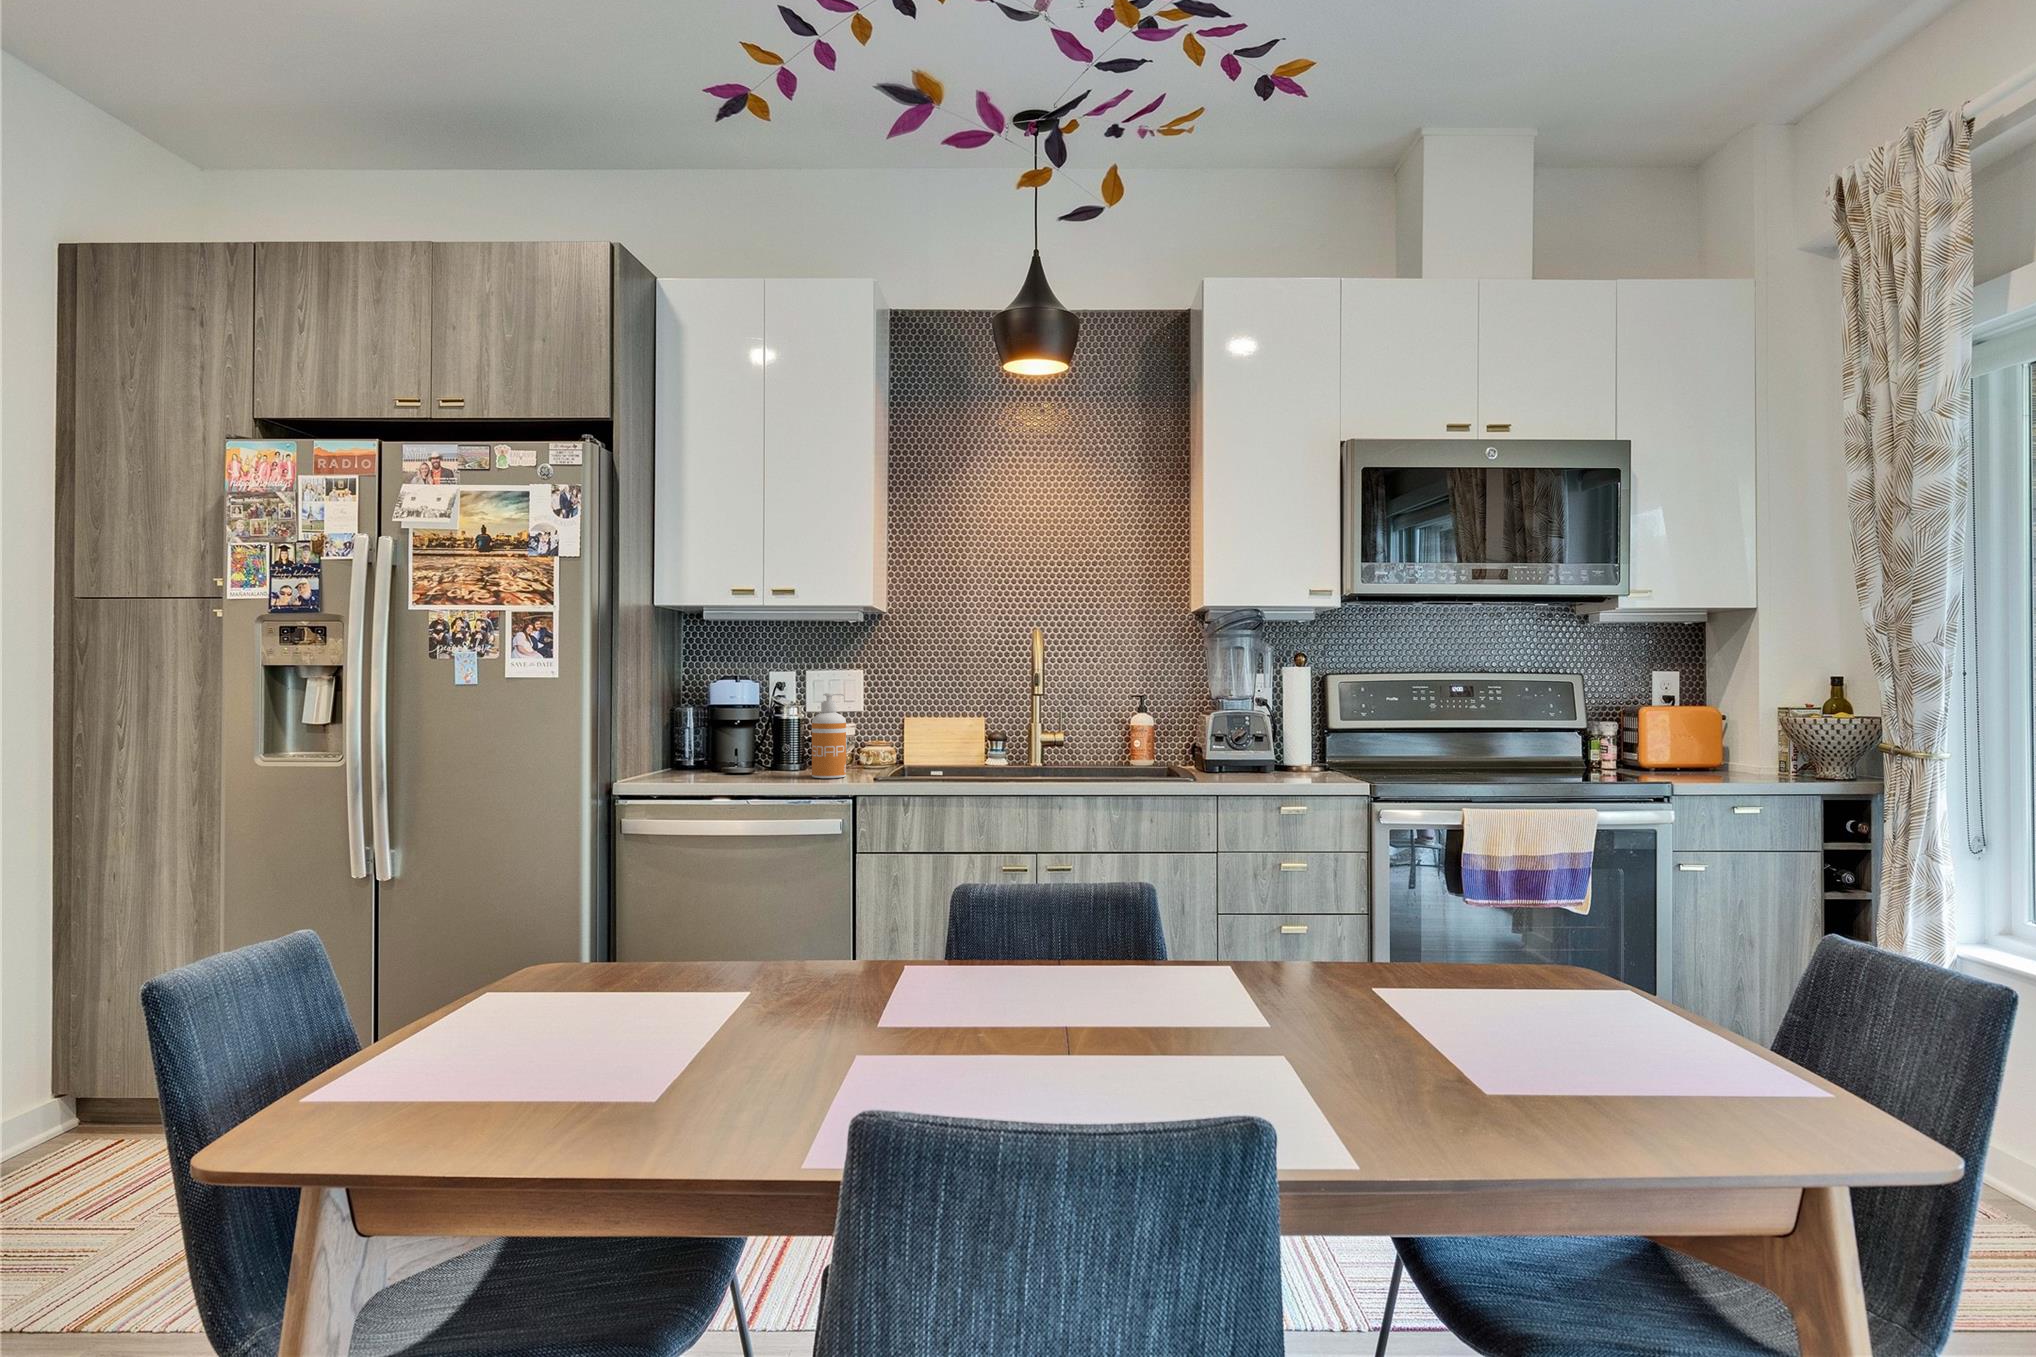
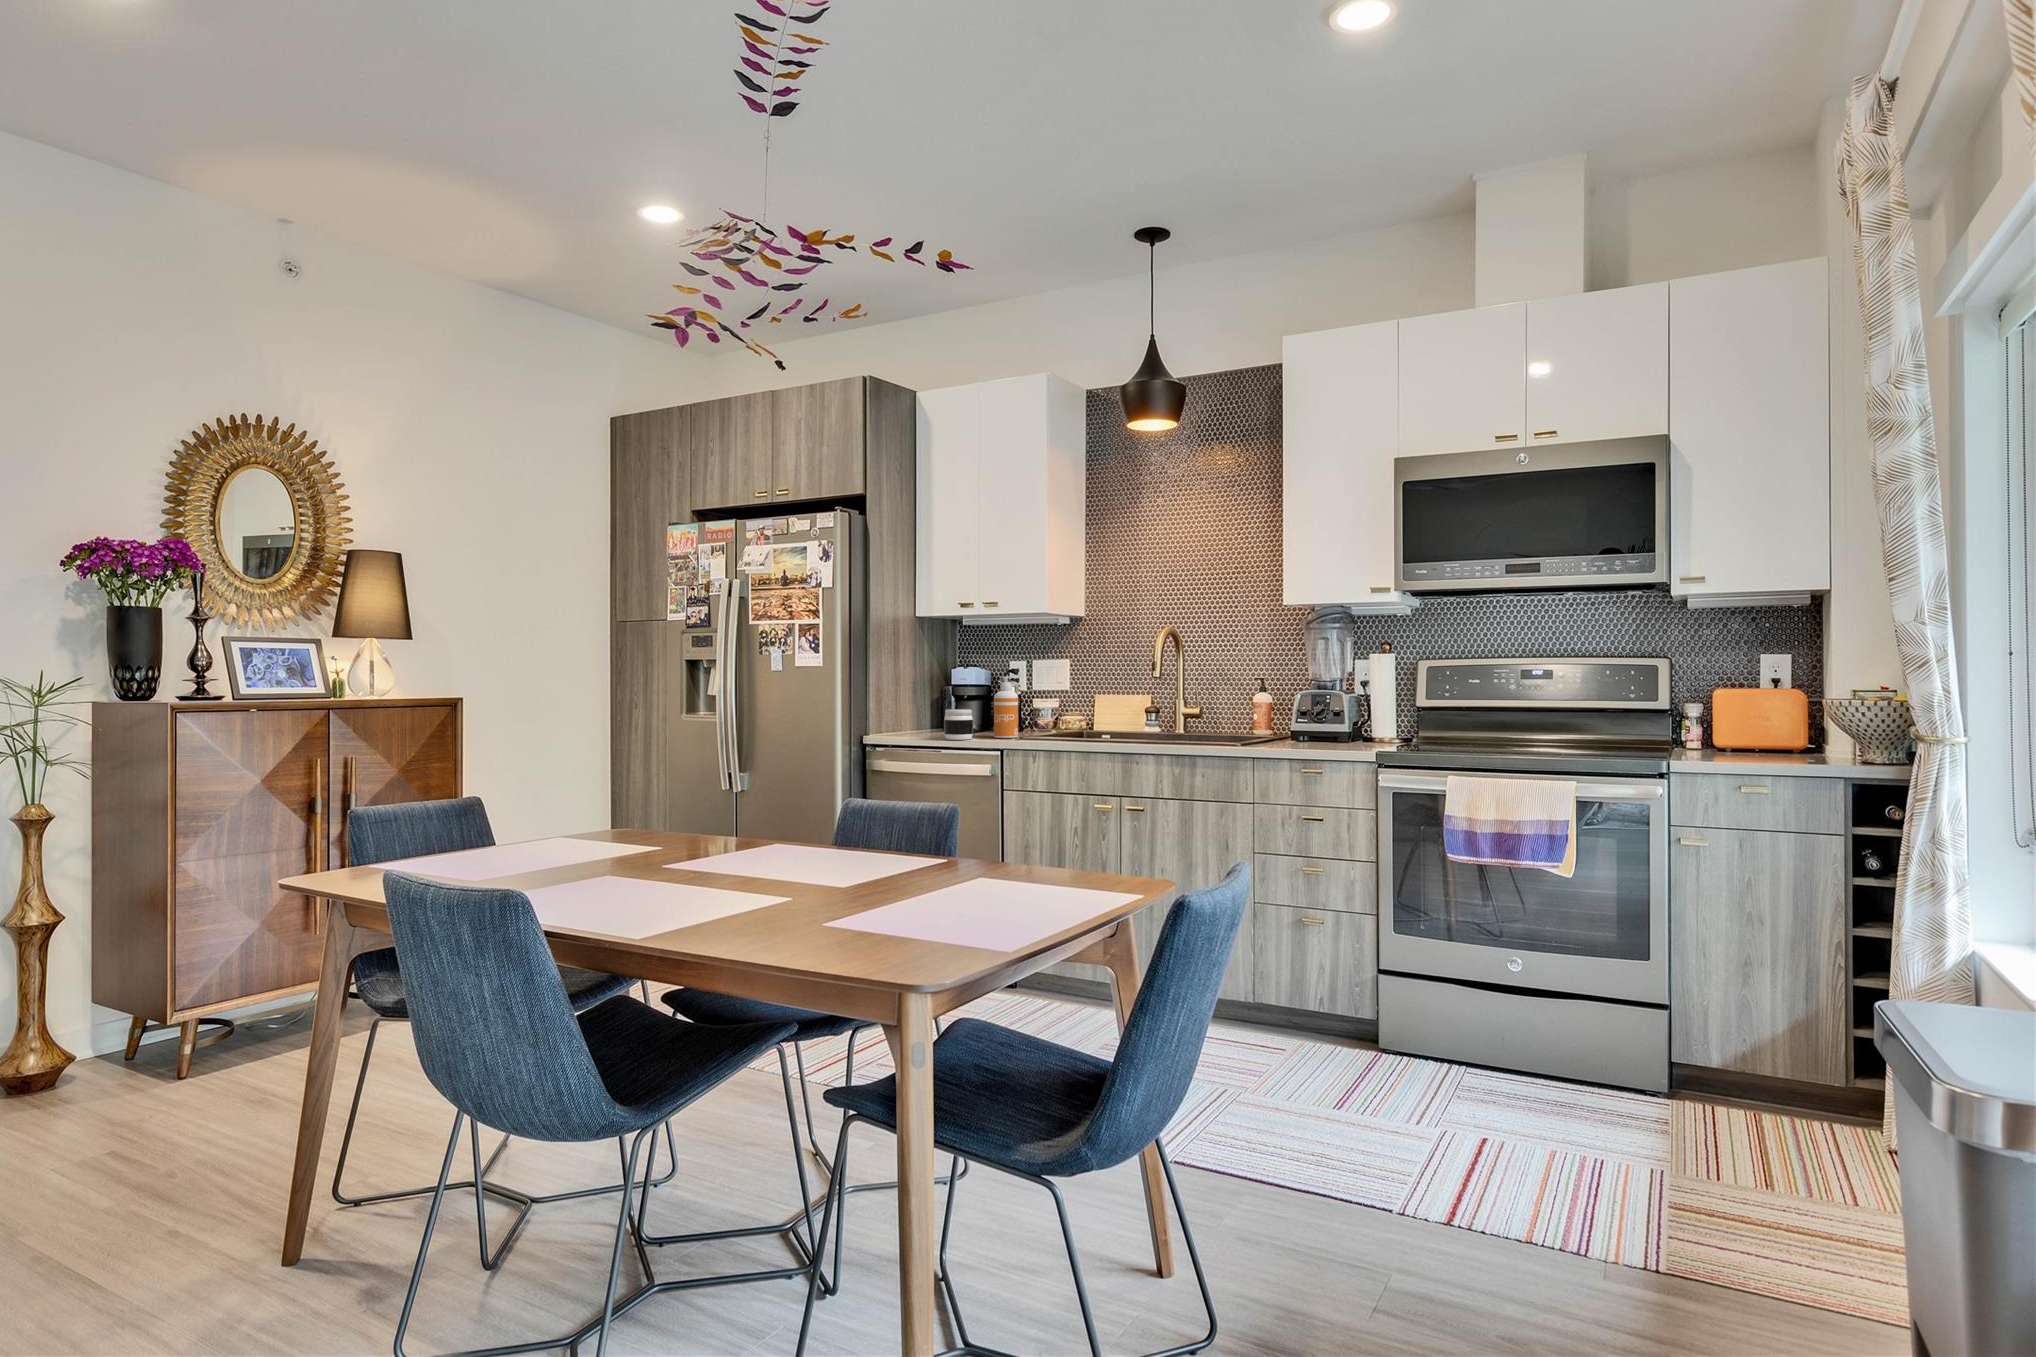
jar: none [750,740,792,784] -> present [944,709,973,740]

